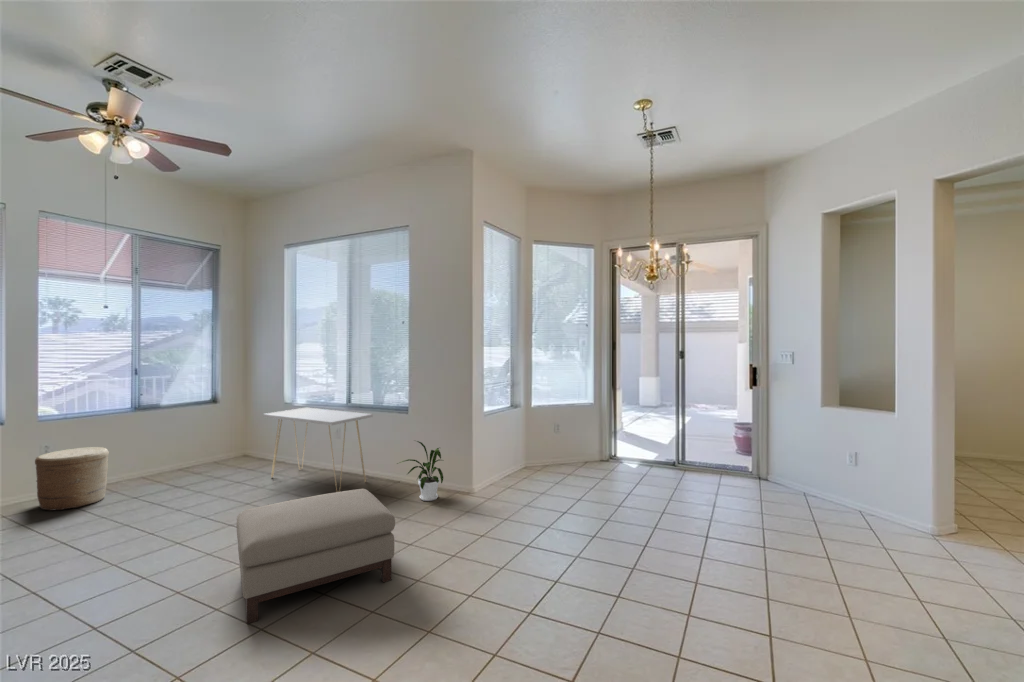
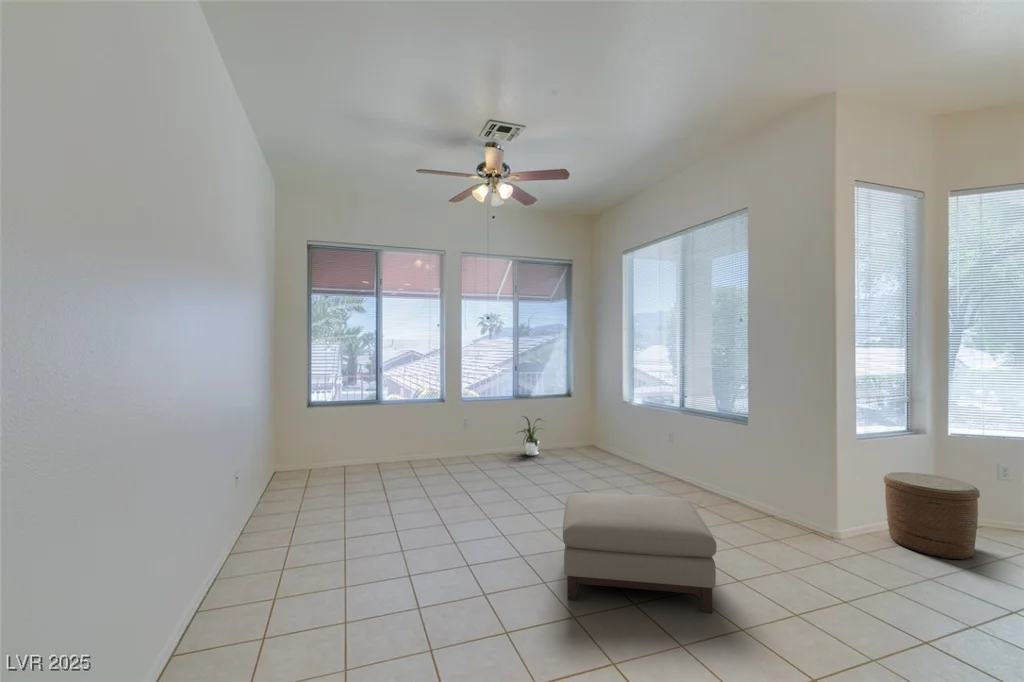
console table: present [263,408,373,492] -> none [602,407,705,497]
house plant: present [400,441,443,501] -> present [520,417,542,455]
woven basket: present [35,447,109,511] -> present [884,472,980,560]

